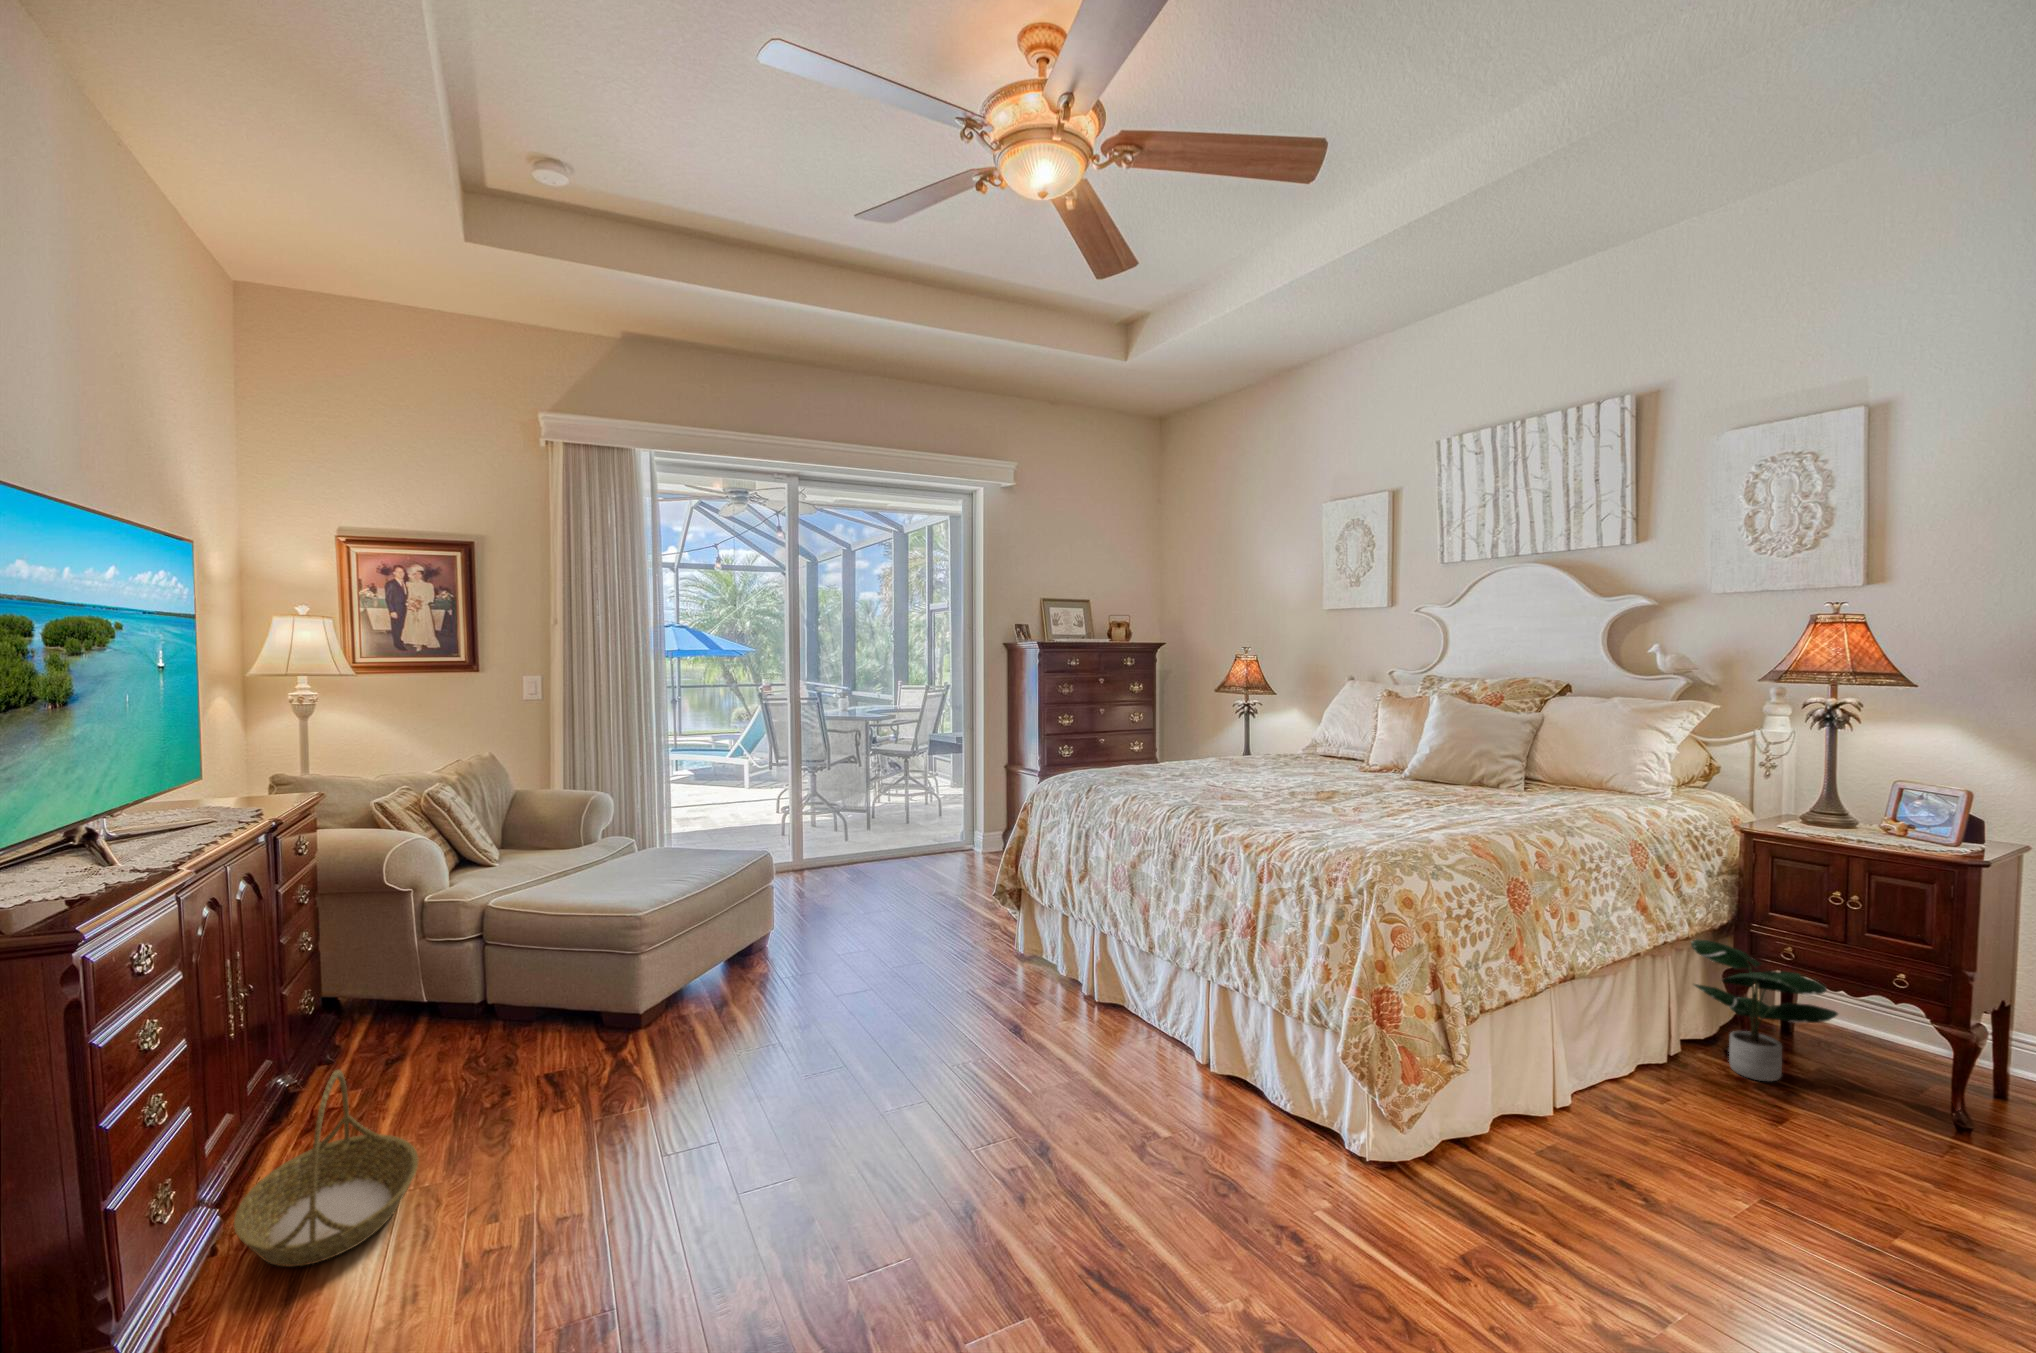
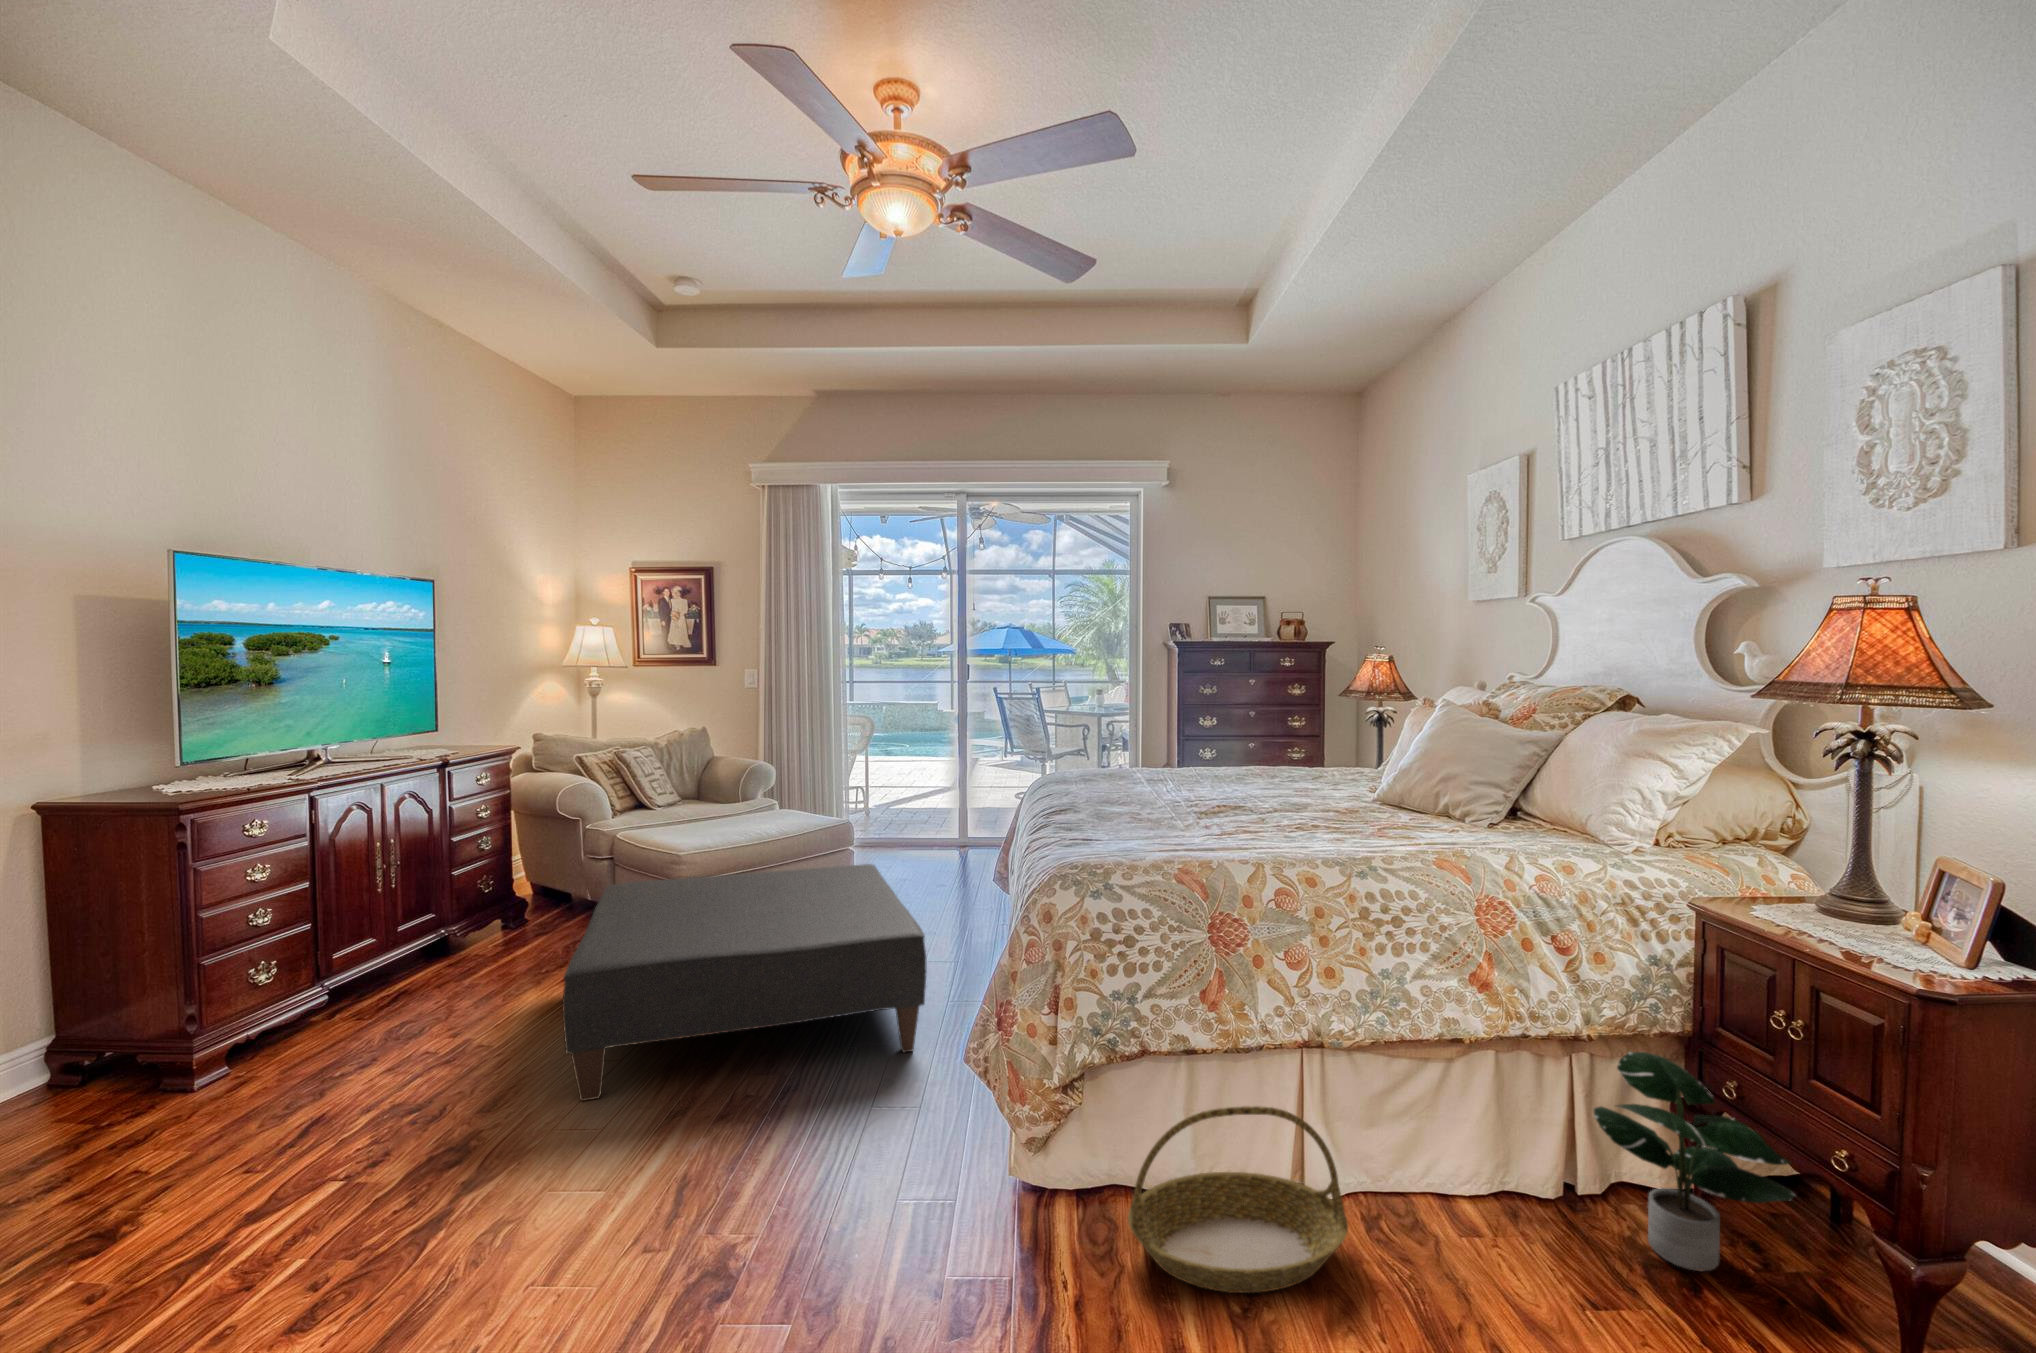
ottoman: none [606,899,1111,1248] -> present [562,864,927,1101]
basket: present [234,1070,418,1266] -> present [1128,1106,1348,1293]

